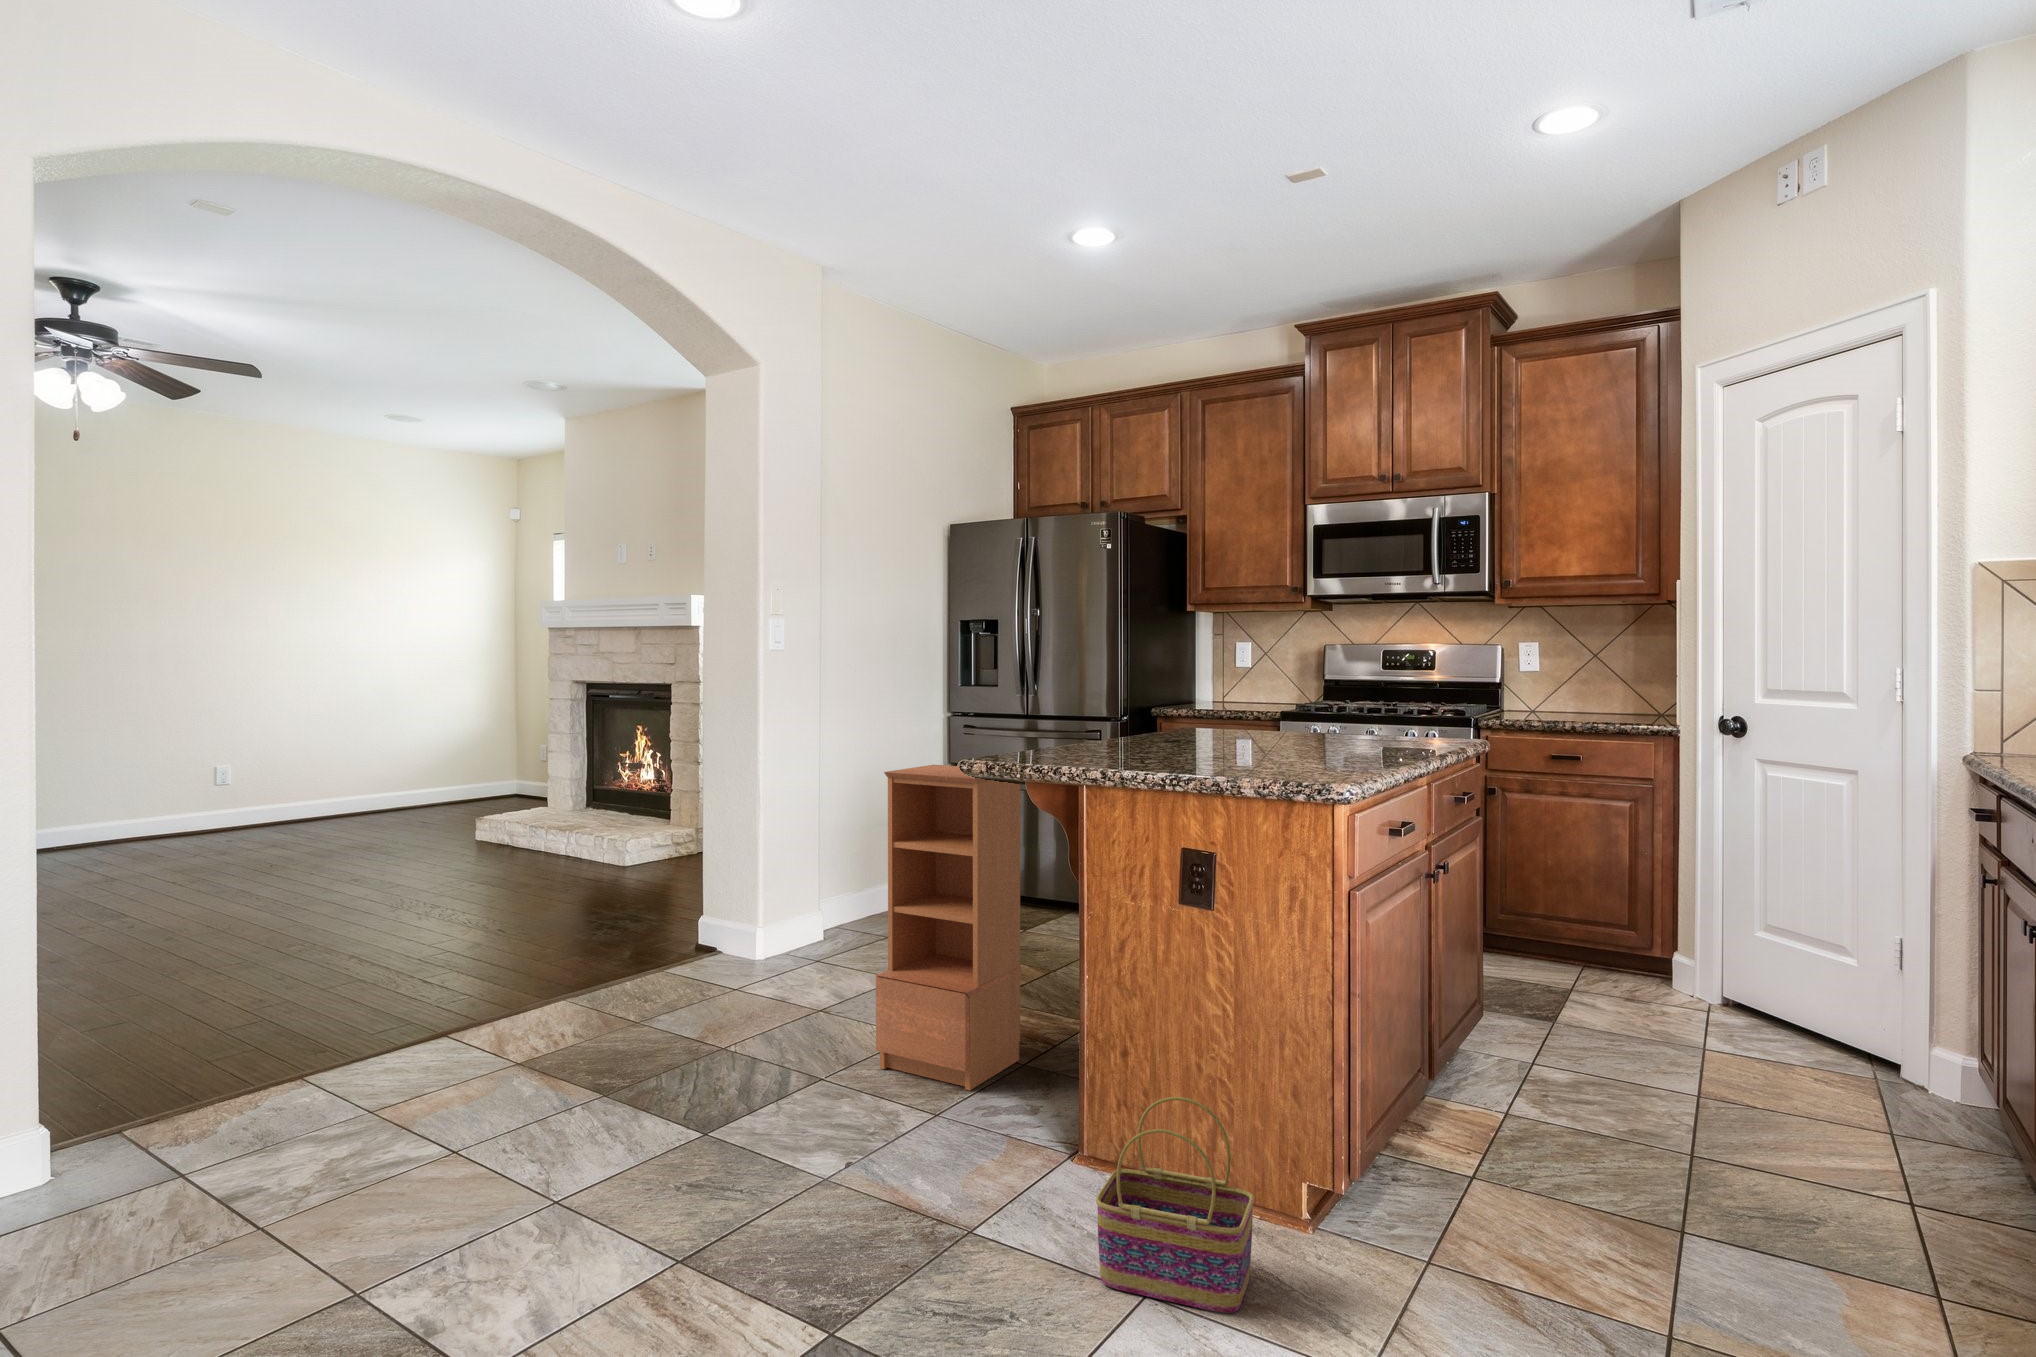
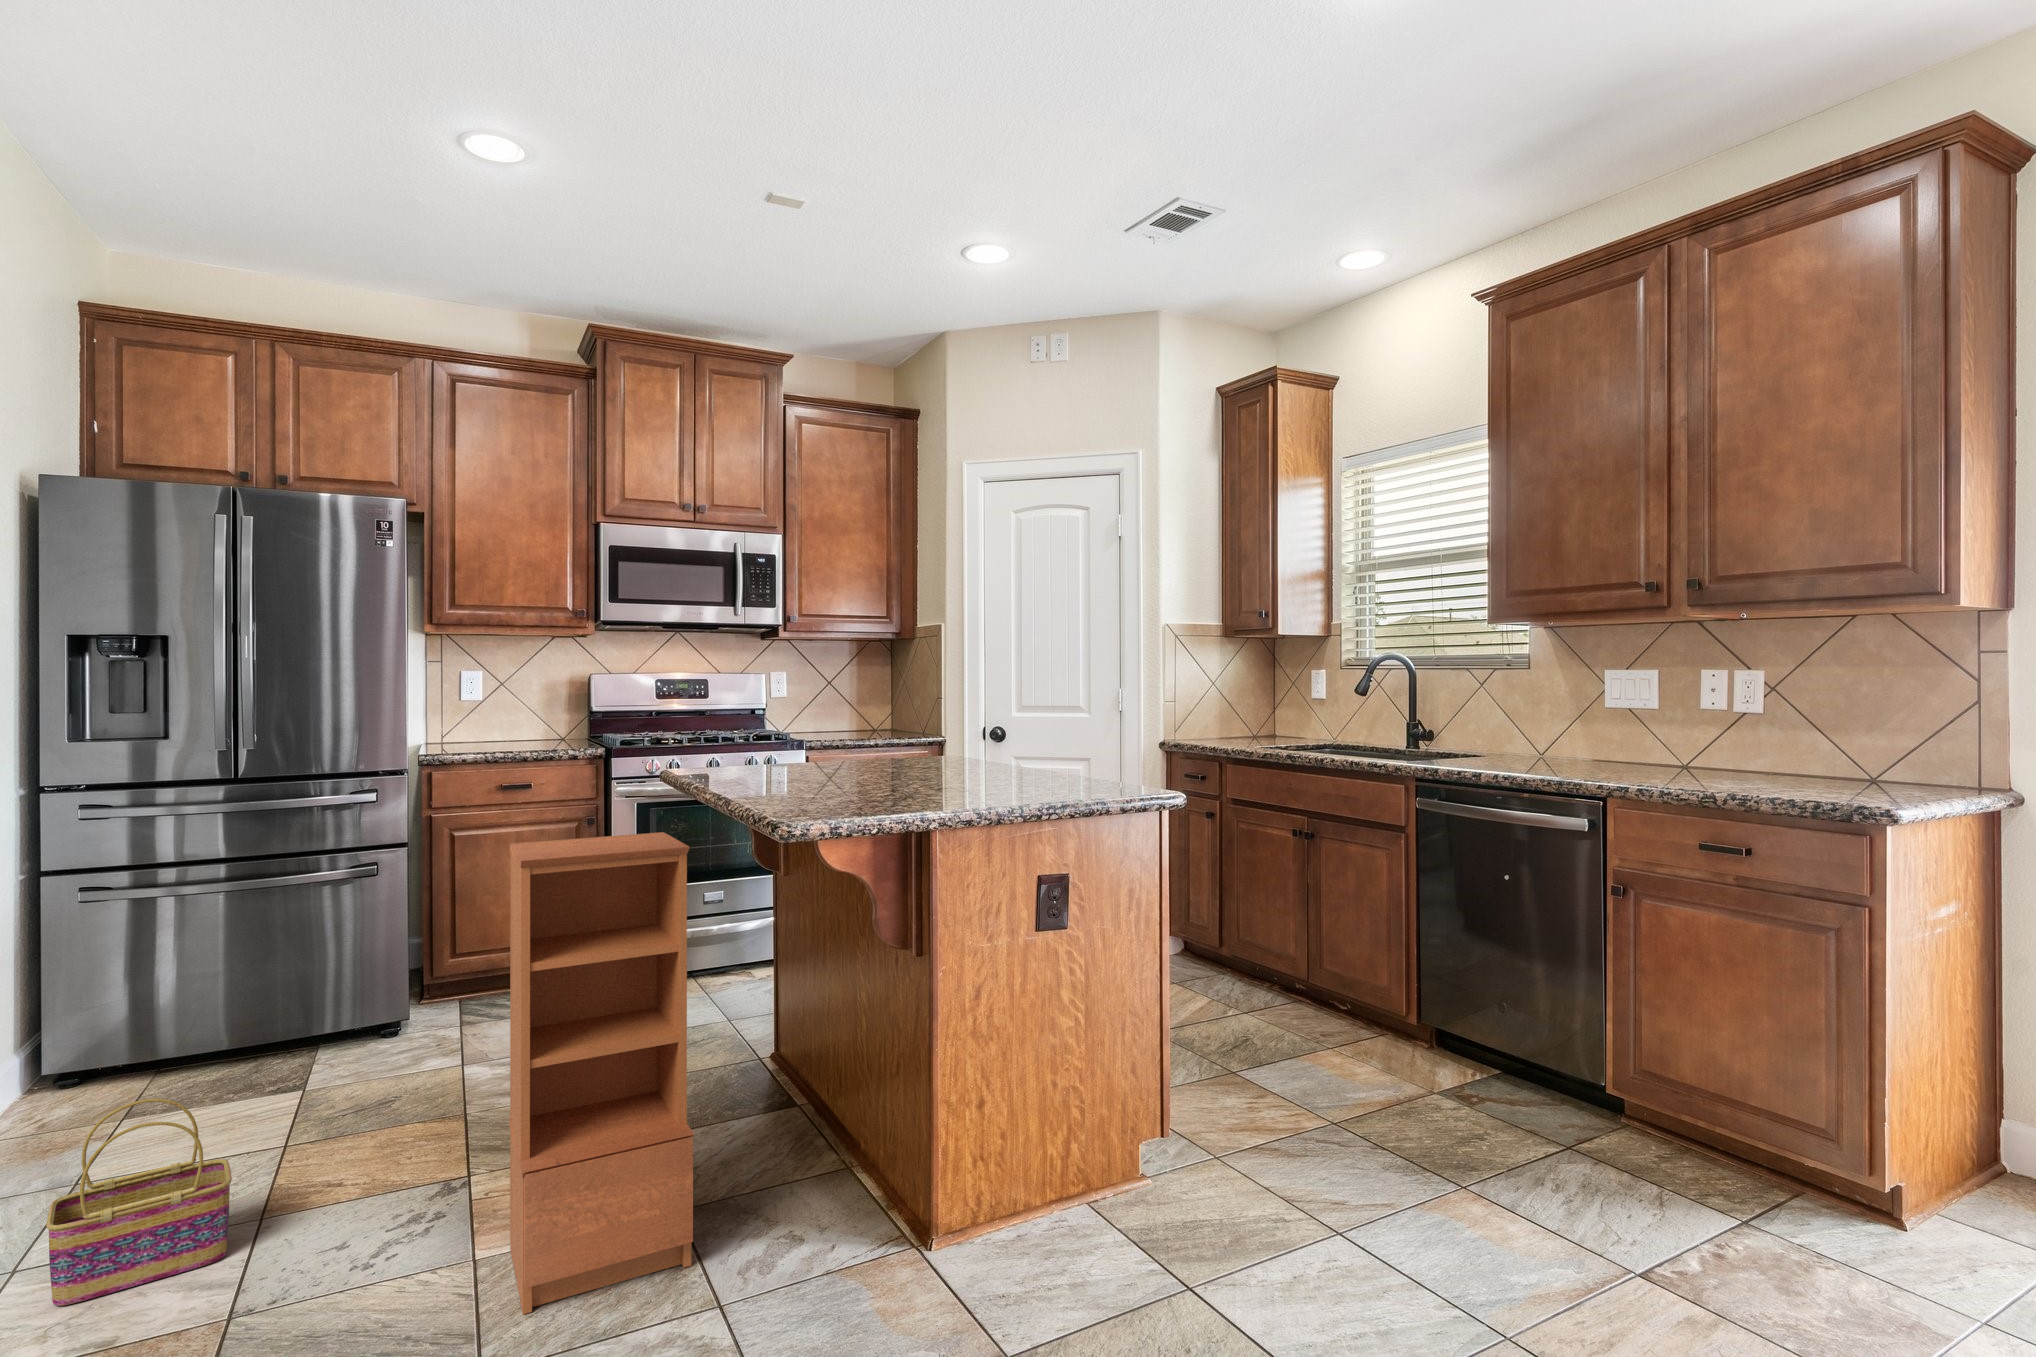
basket: present [1096,1097,1255,1313] -> present [46,1099,232,1306]

